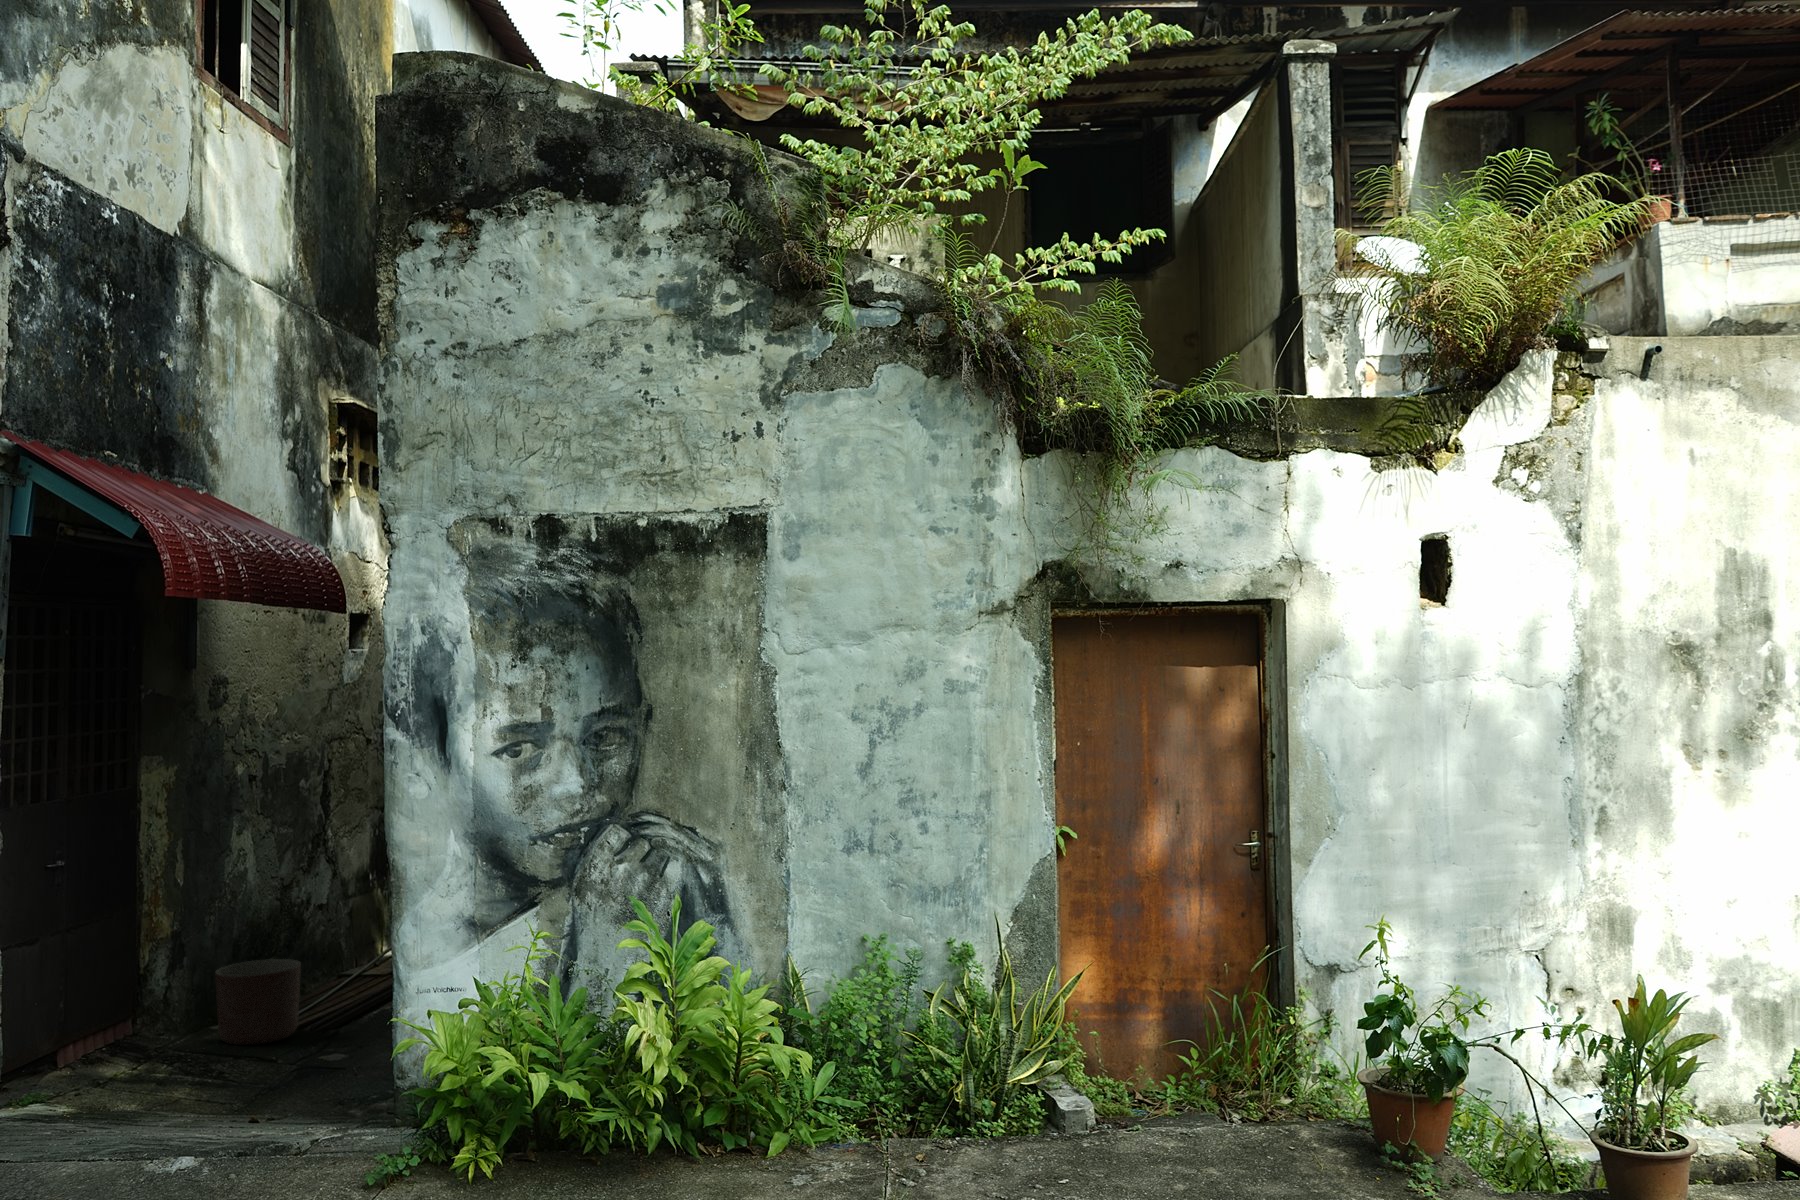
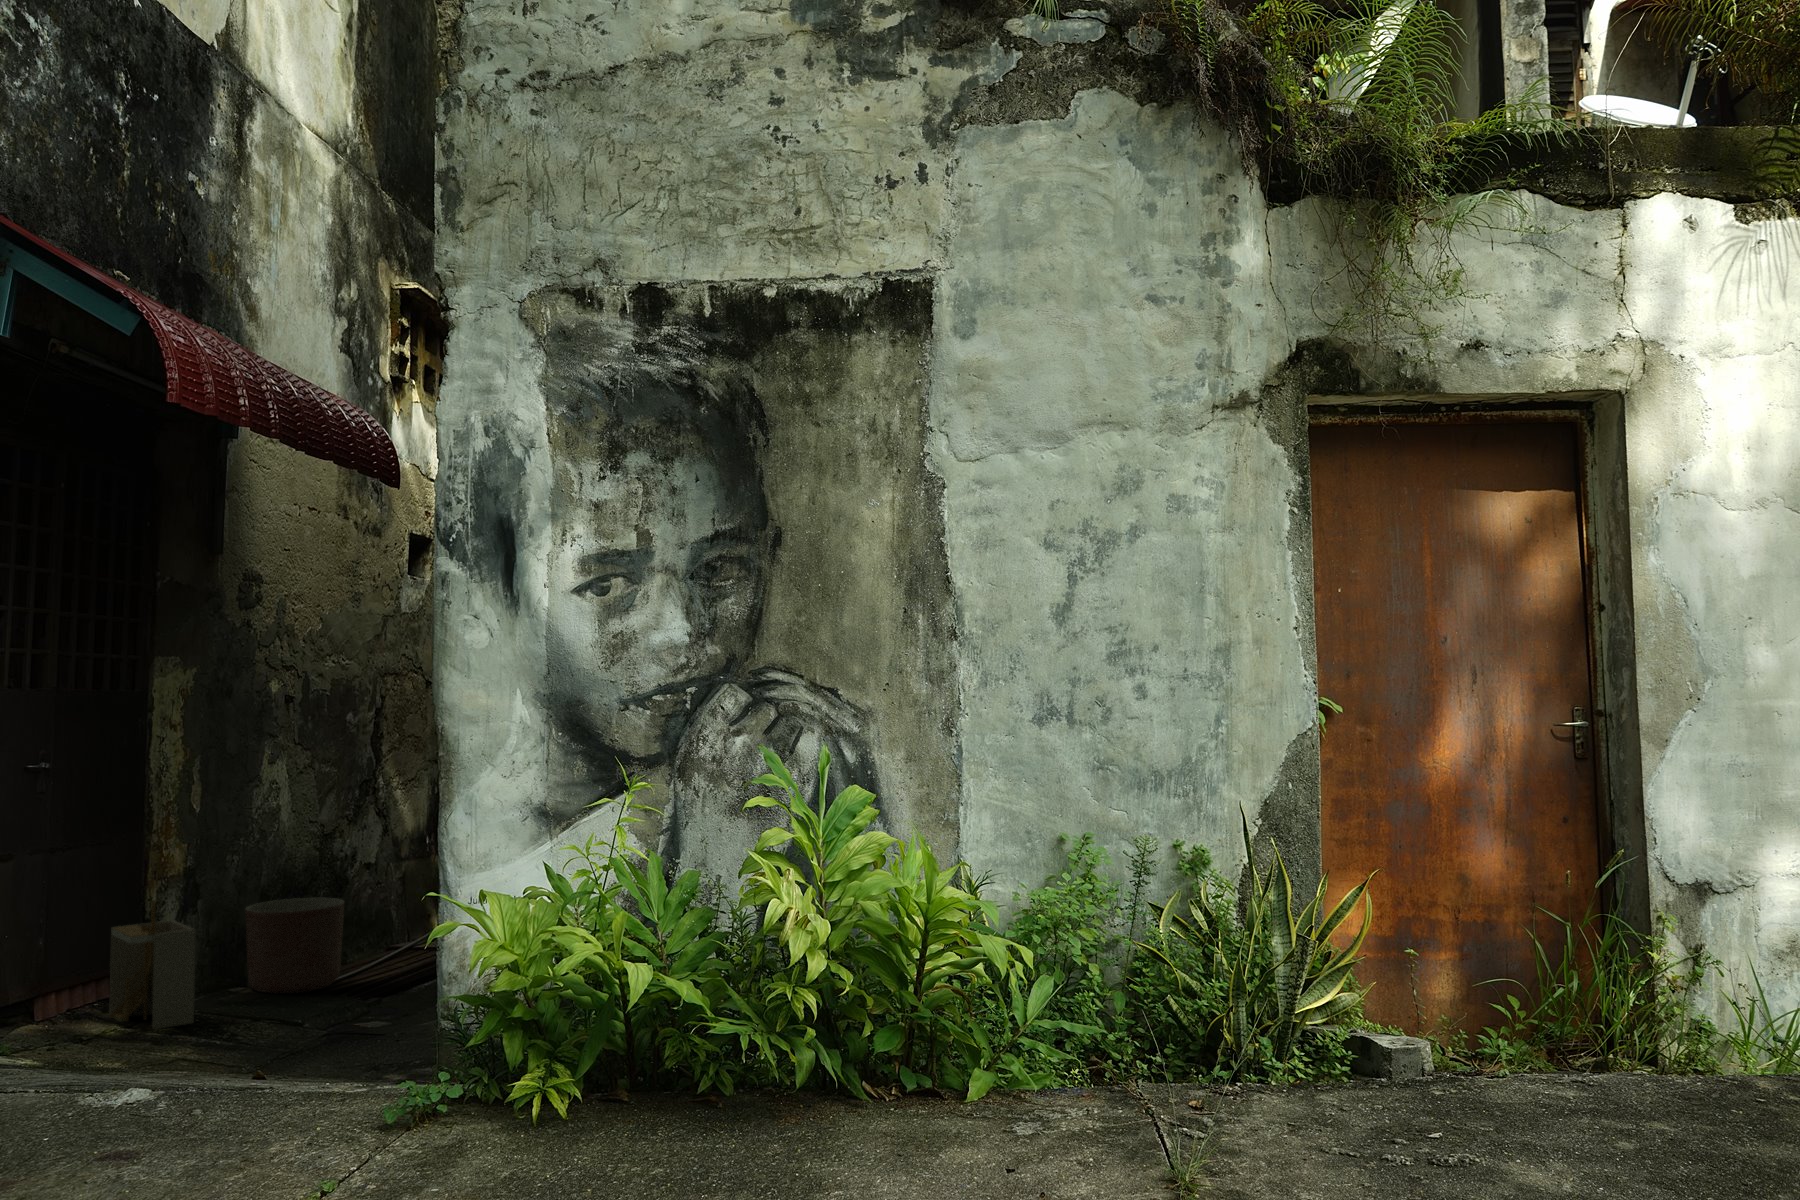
storage bin: none [106,975,180,1084] -> present [109,900,196,1029]

